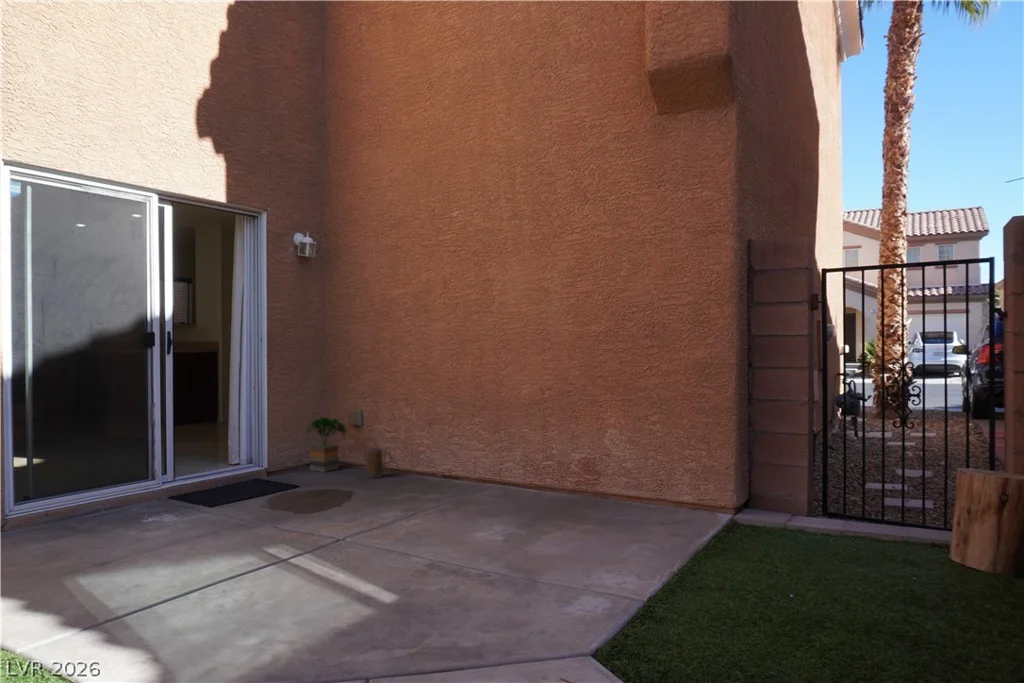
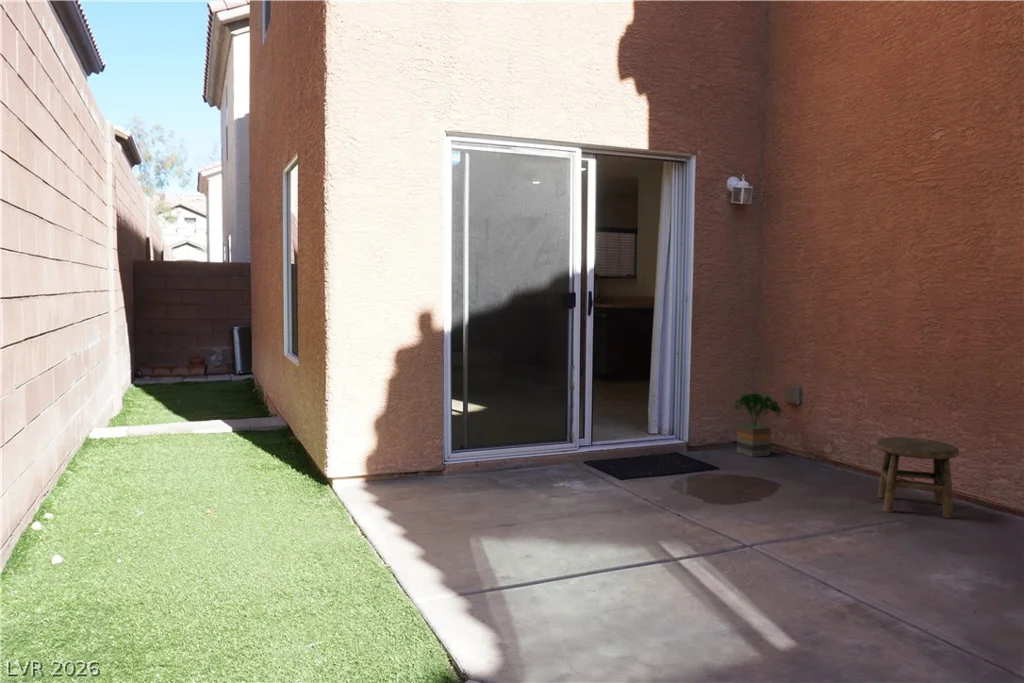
stool: none [425,439,479,497] -> present [877,437,959,518]
watering can: present [364,446,385,478] -> none [797,422,831,474]

